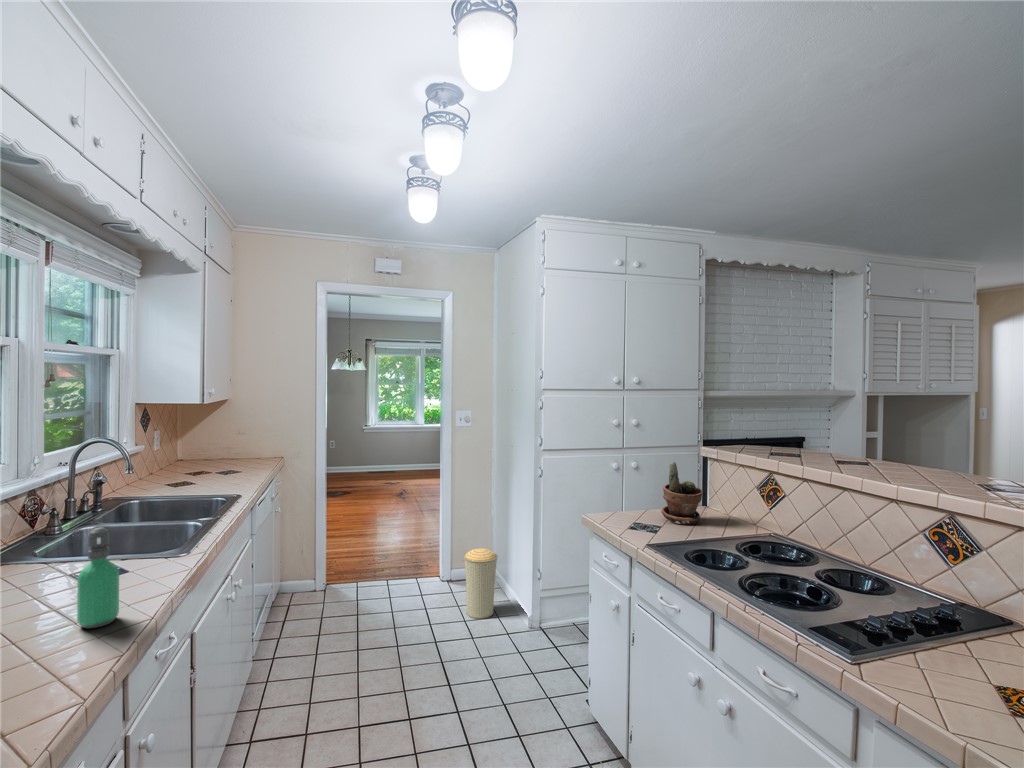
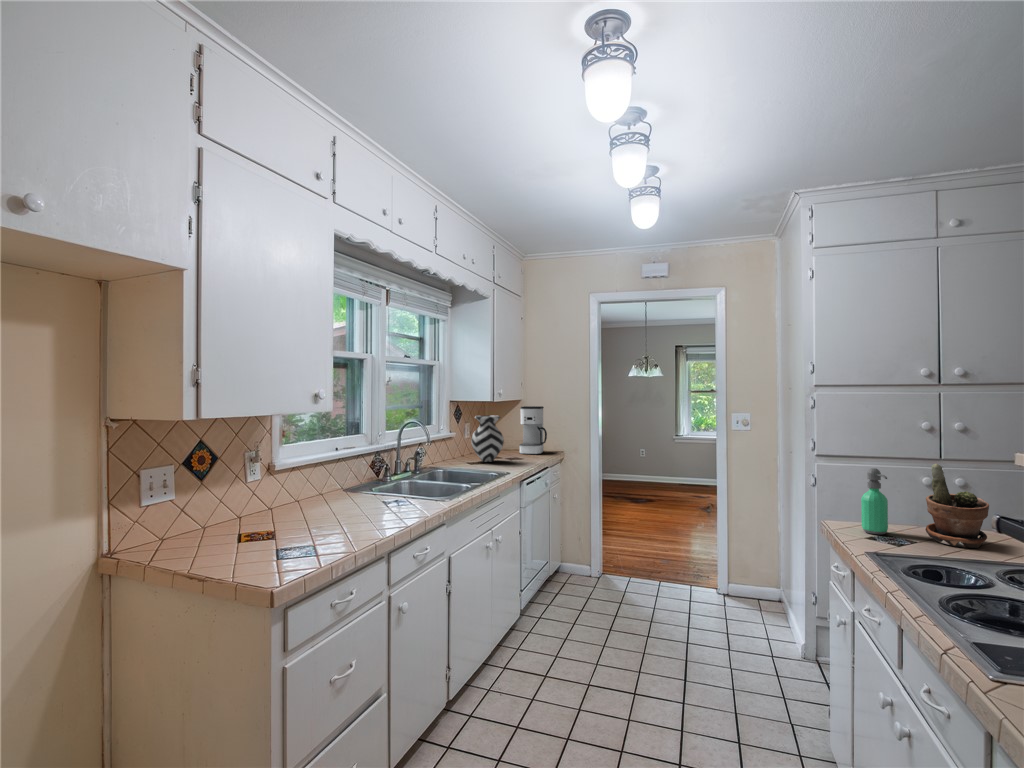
coffee maker: none [225,406,261,464] -> present [520,406,547,454]
vase: none [168,422,216,481] -> present [471,416,504,462]
soap dispenser: present [77,527,119,628] -> present [861,468,888,534]
trash can: present [464,548,498,619] -> none [728,560,768,637]

